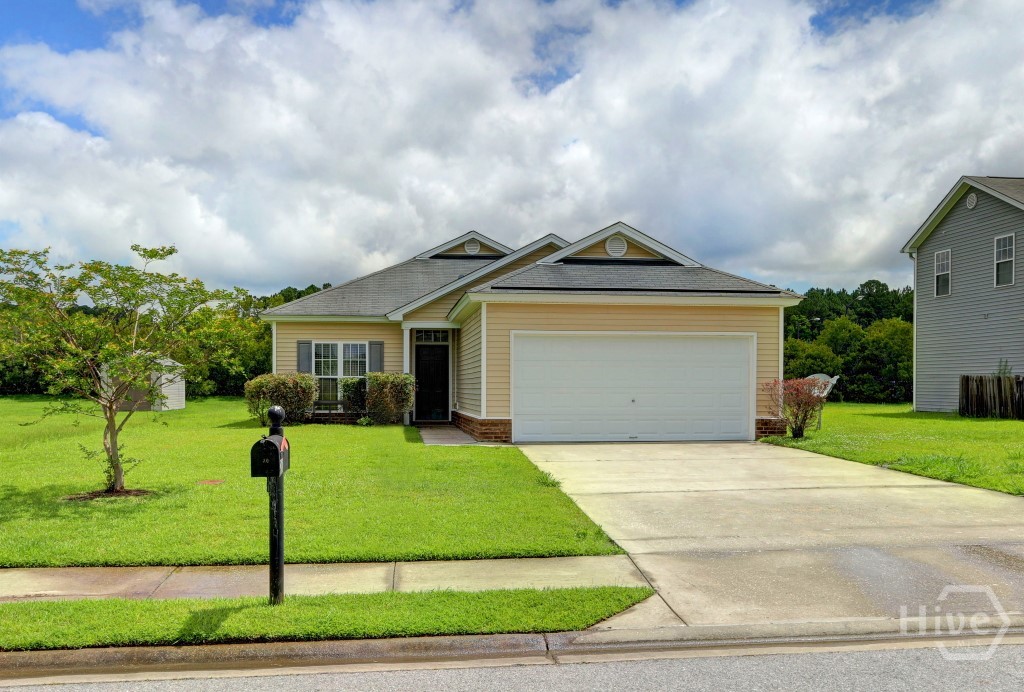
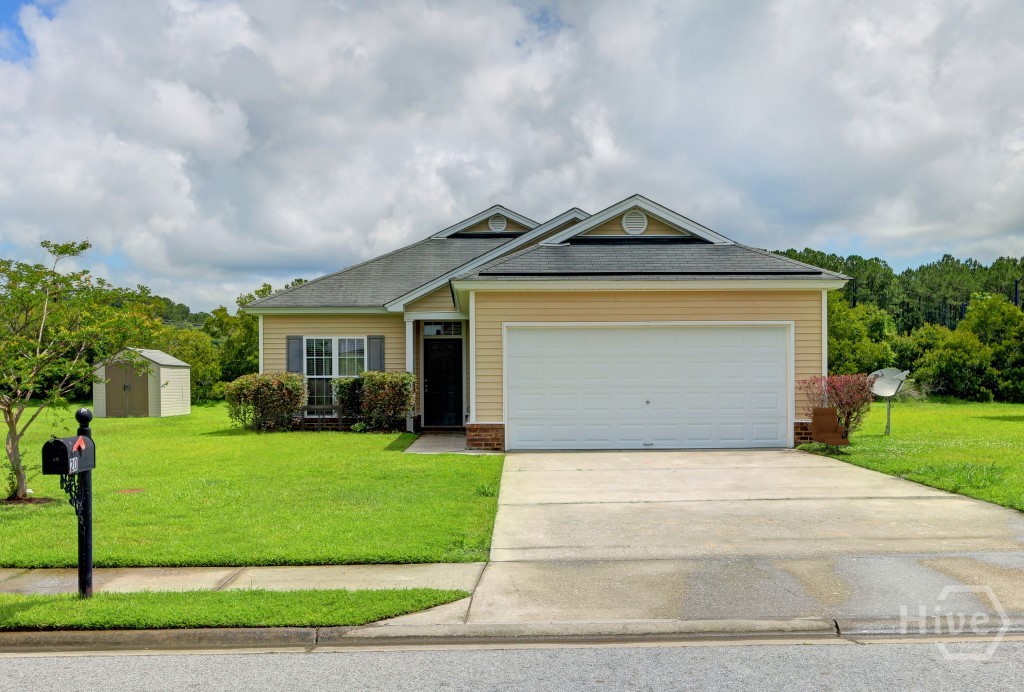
lounge chair: none [743,410,780,448] -> present [808,407,850,455]

